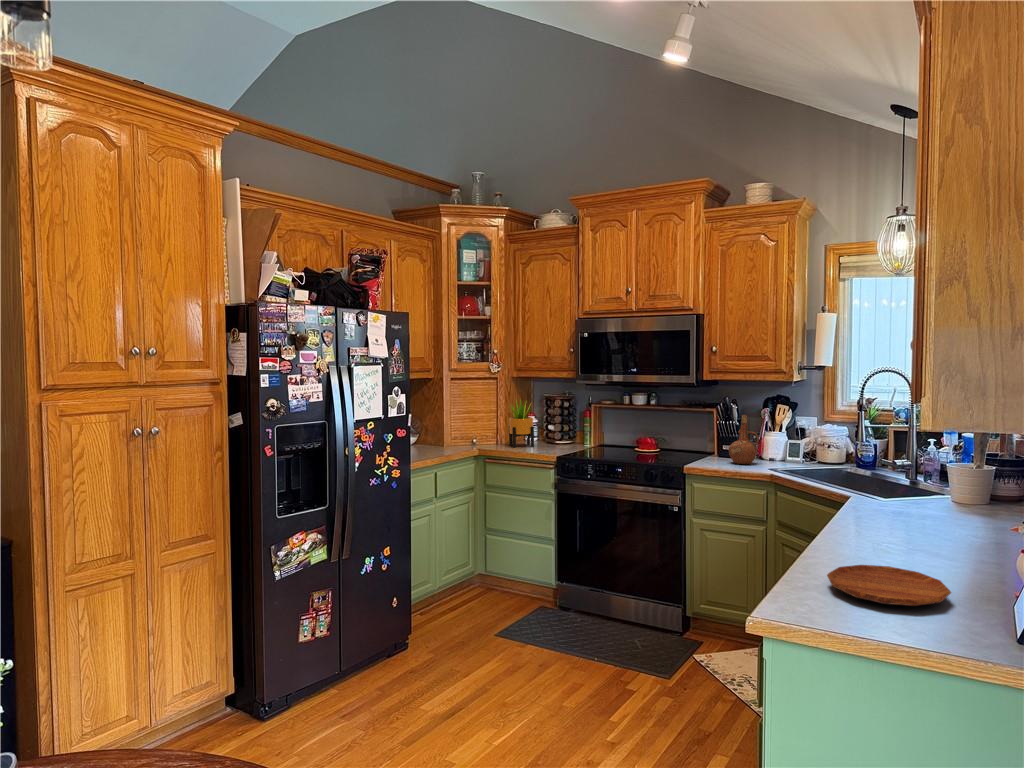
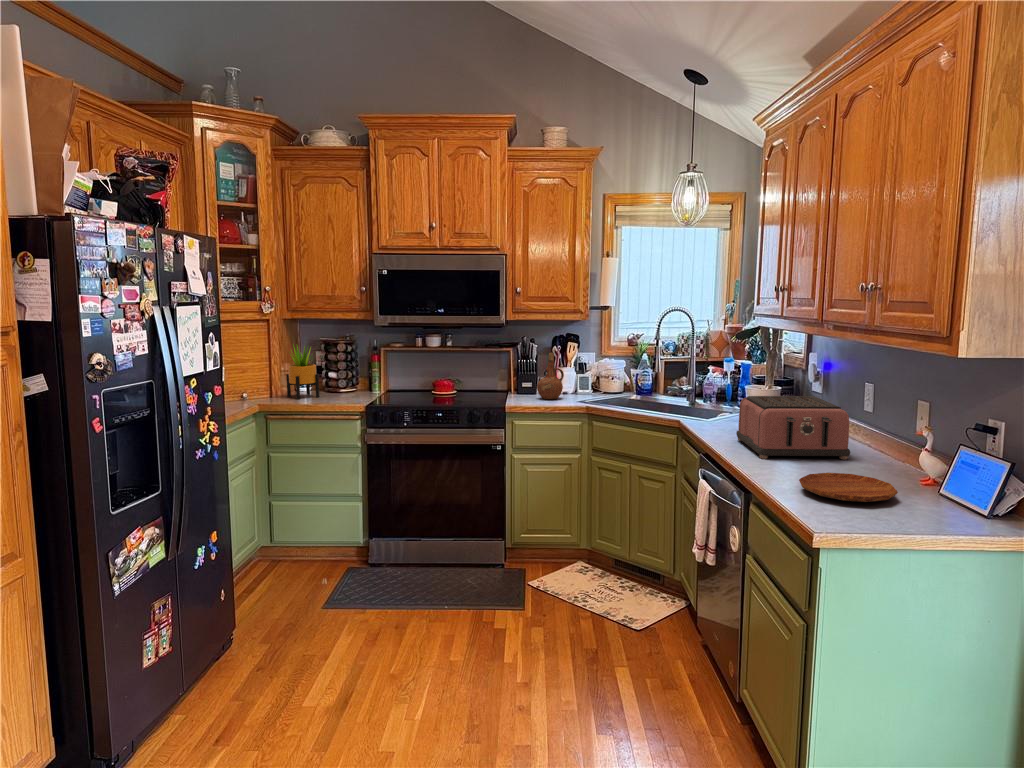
toaster: none [859,471,986,560] -> present [736,396,850,460]

